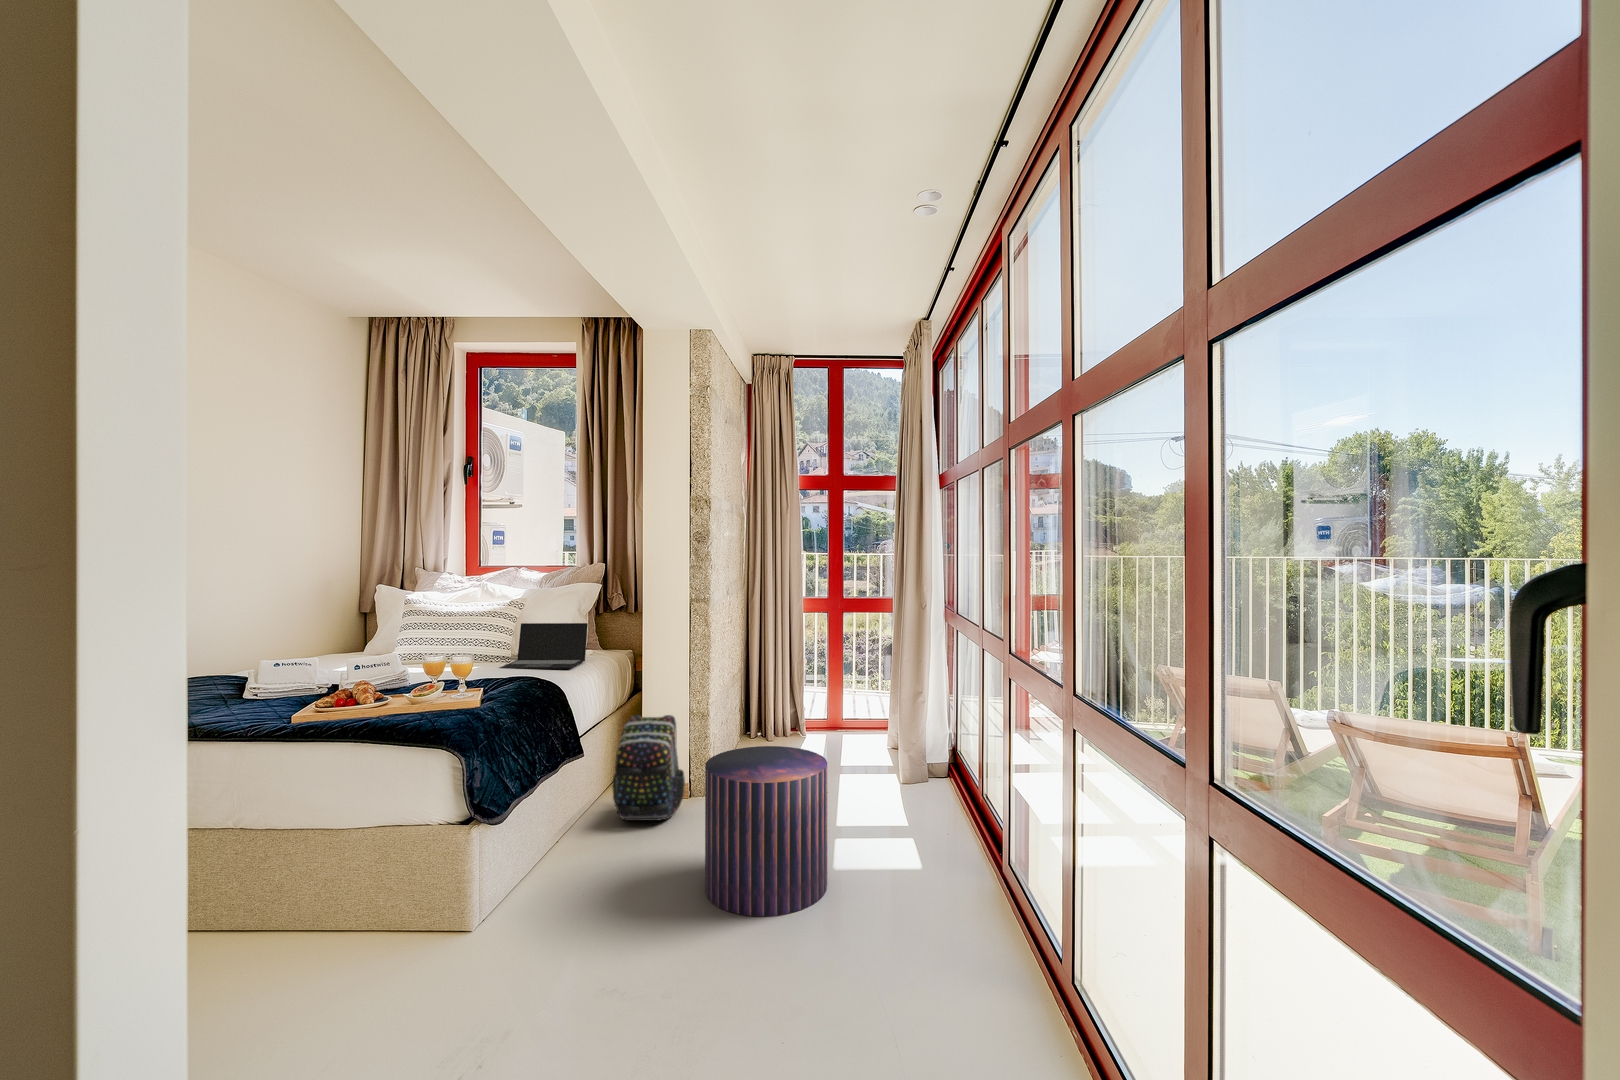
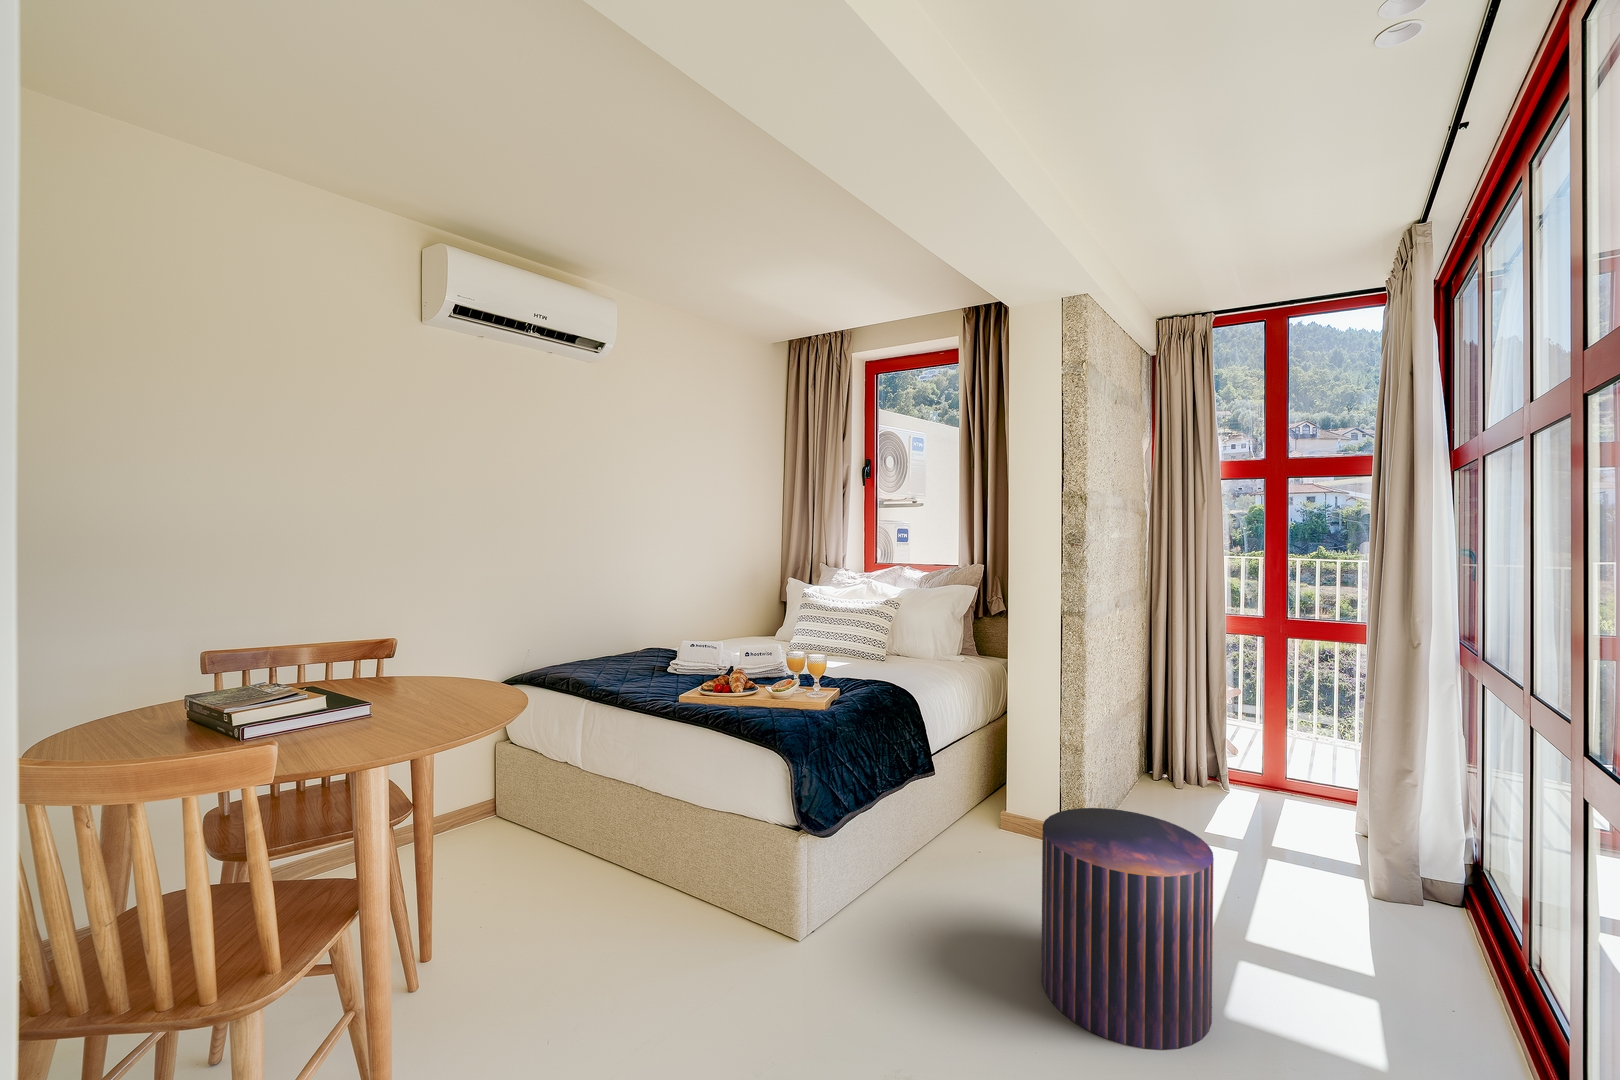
laptop: present [499,623,588,669] -> none [866,625,954,677]
backpack: present [612,715,685,821] -> none [964,737,1046,862]

